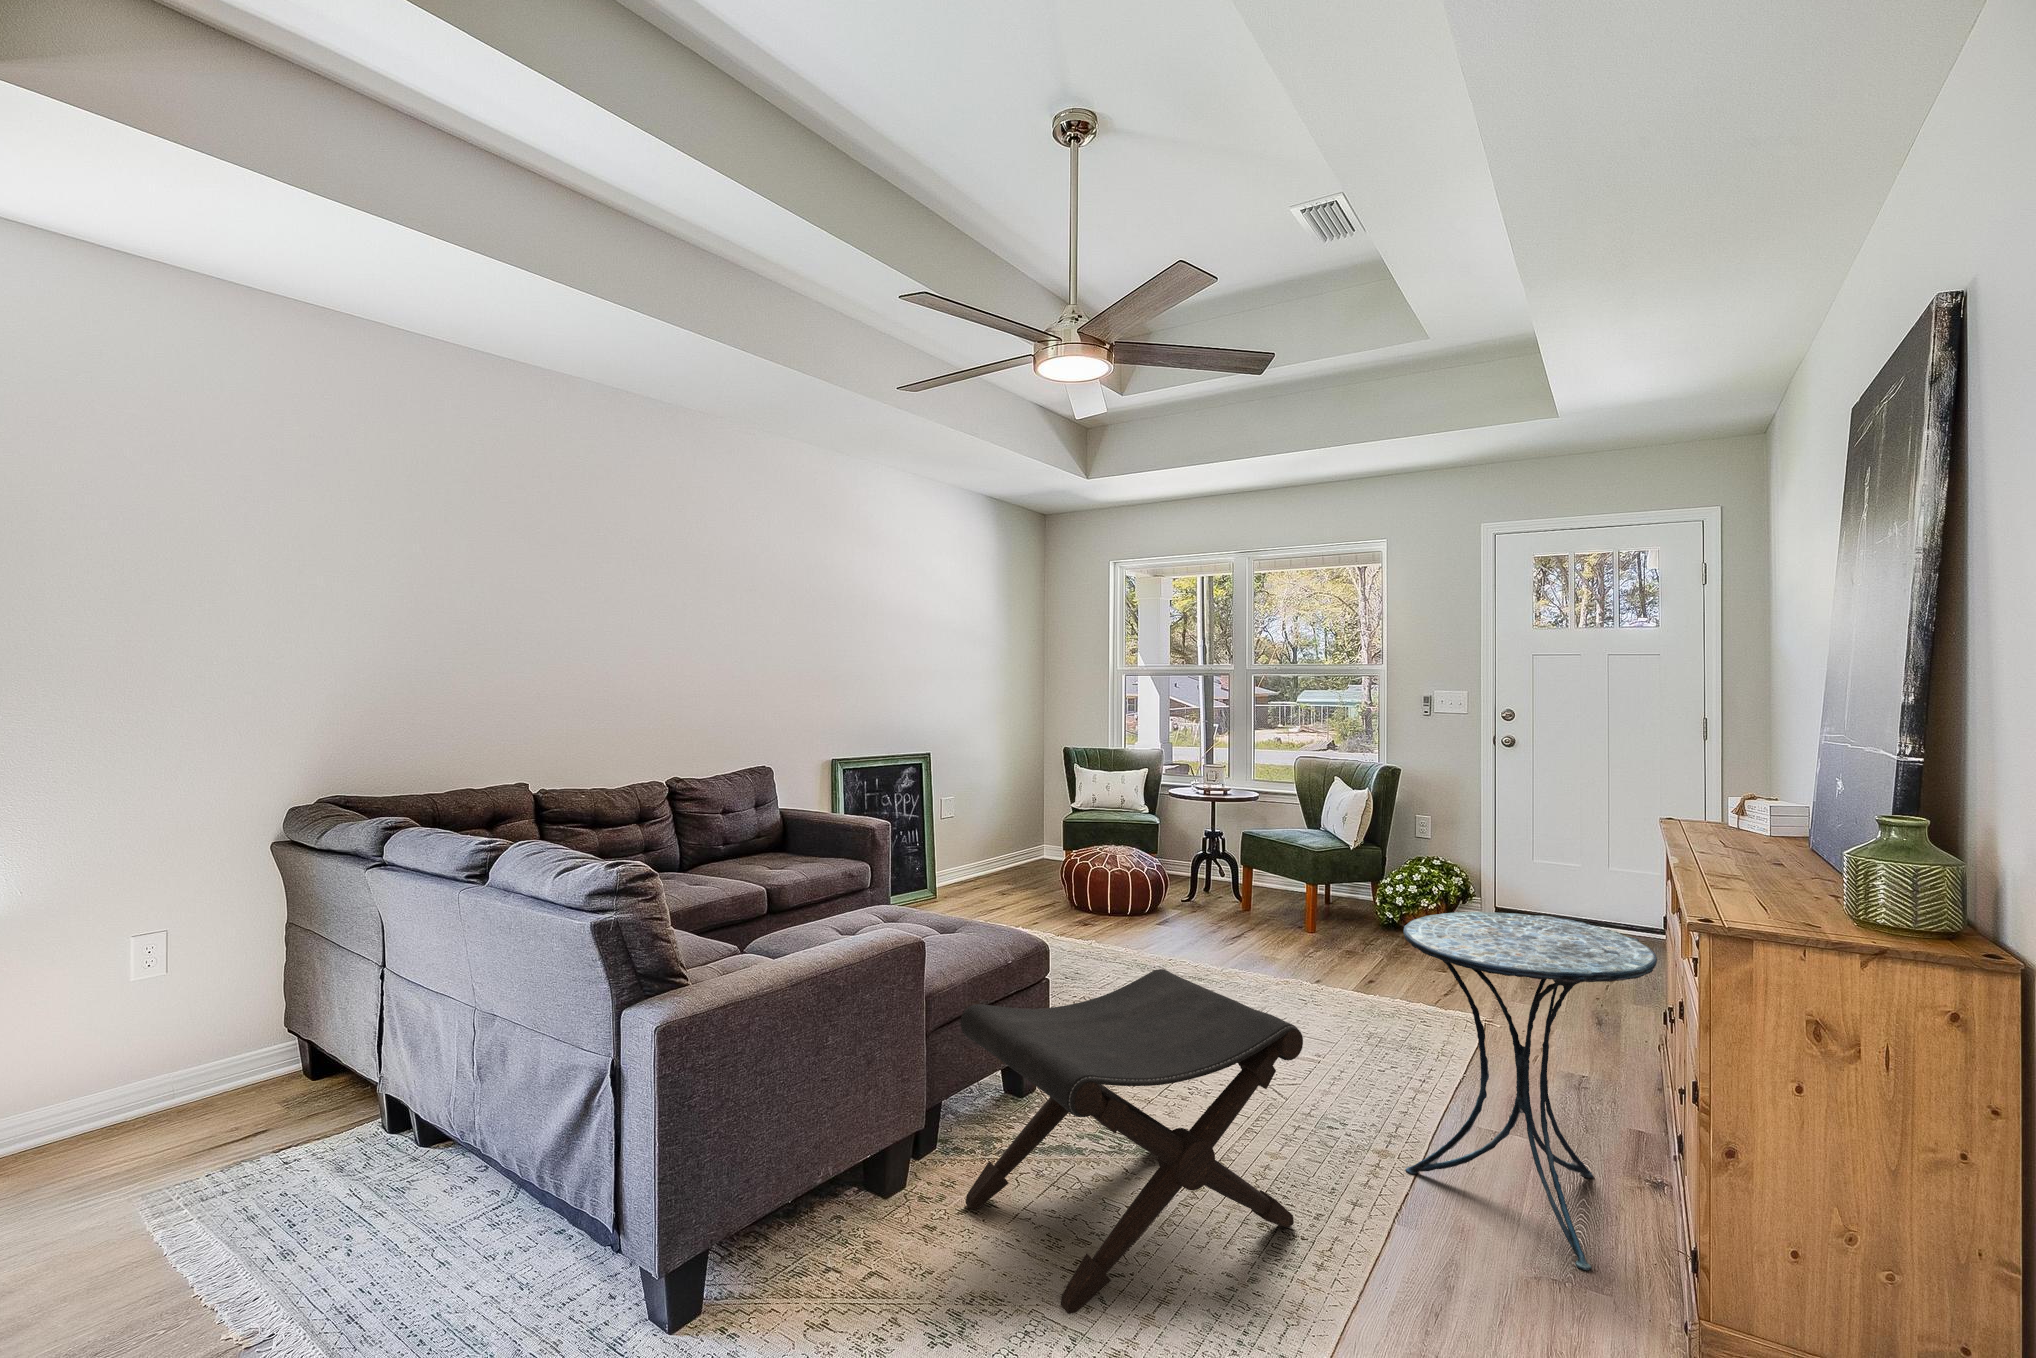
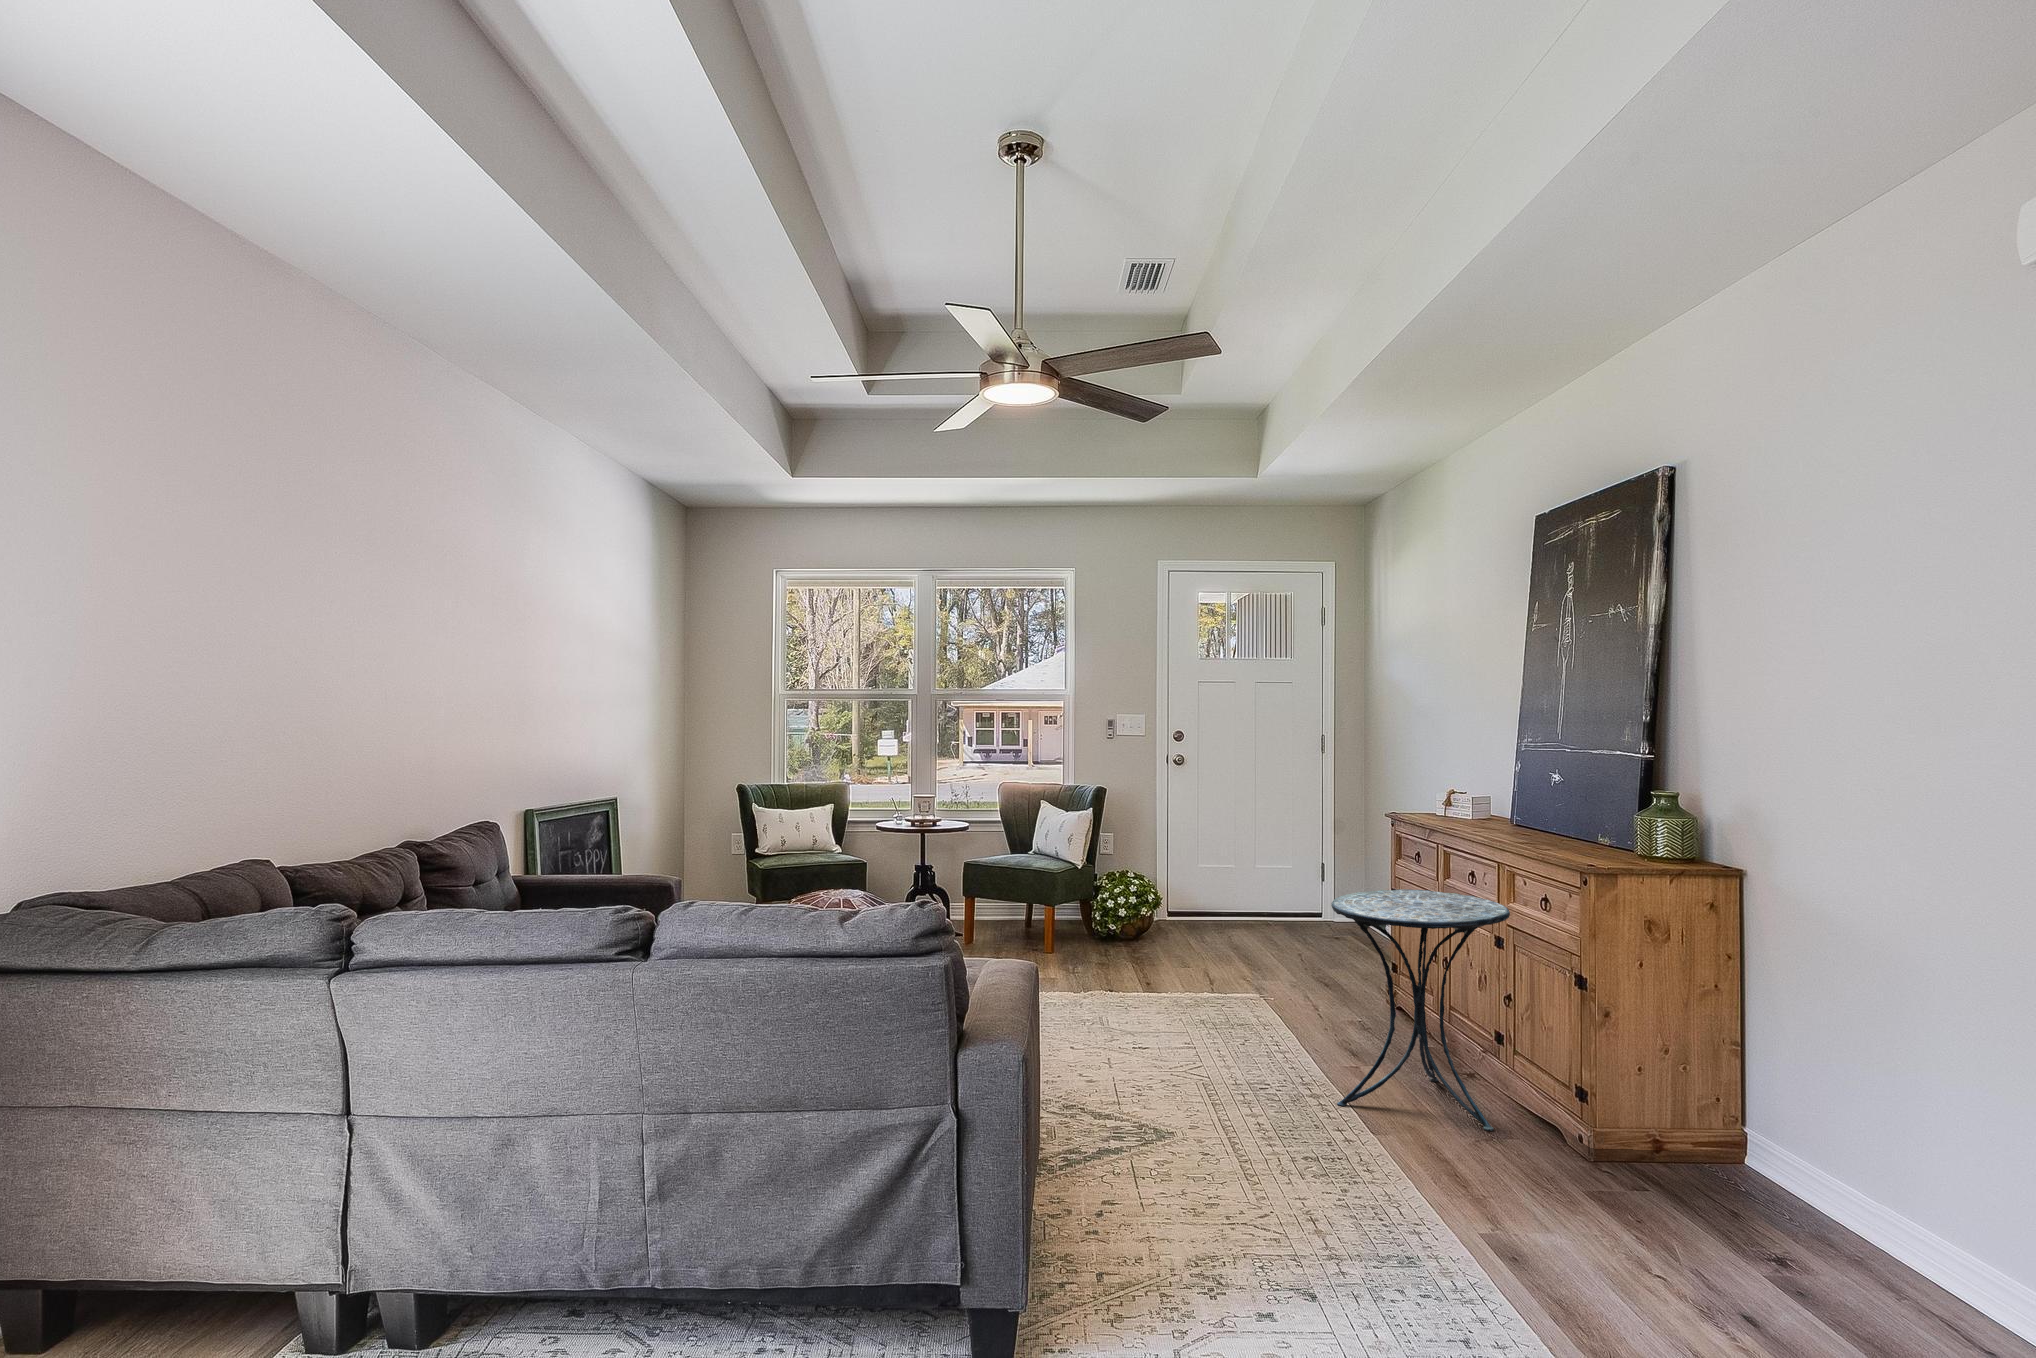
footstool: present [961,969,1303,1314] -> none [1079,974,1327,1246]

